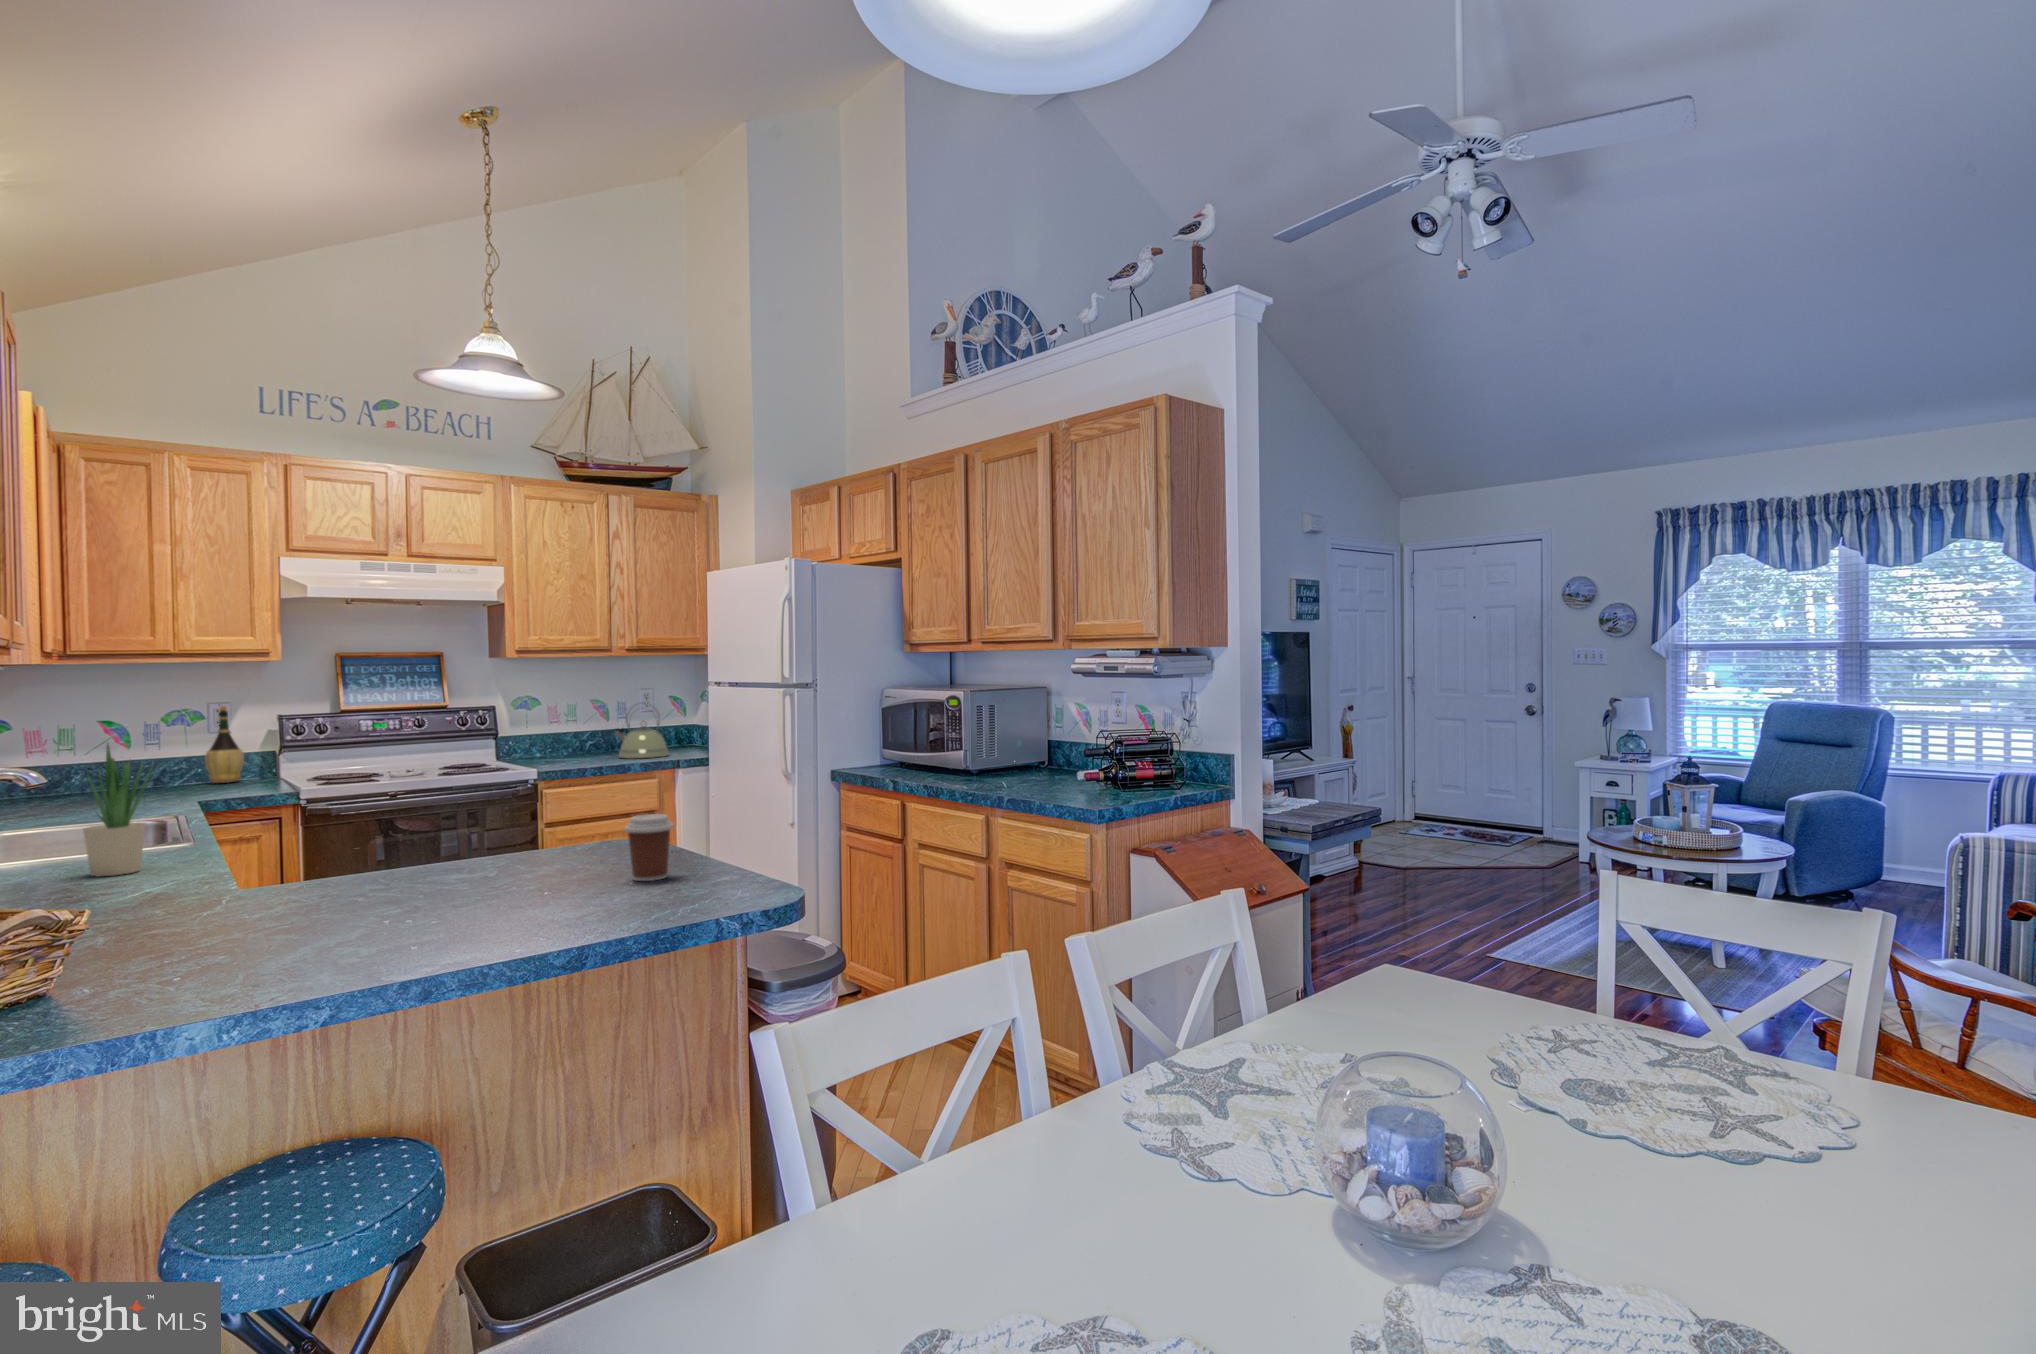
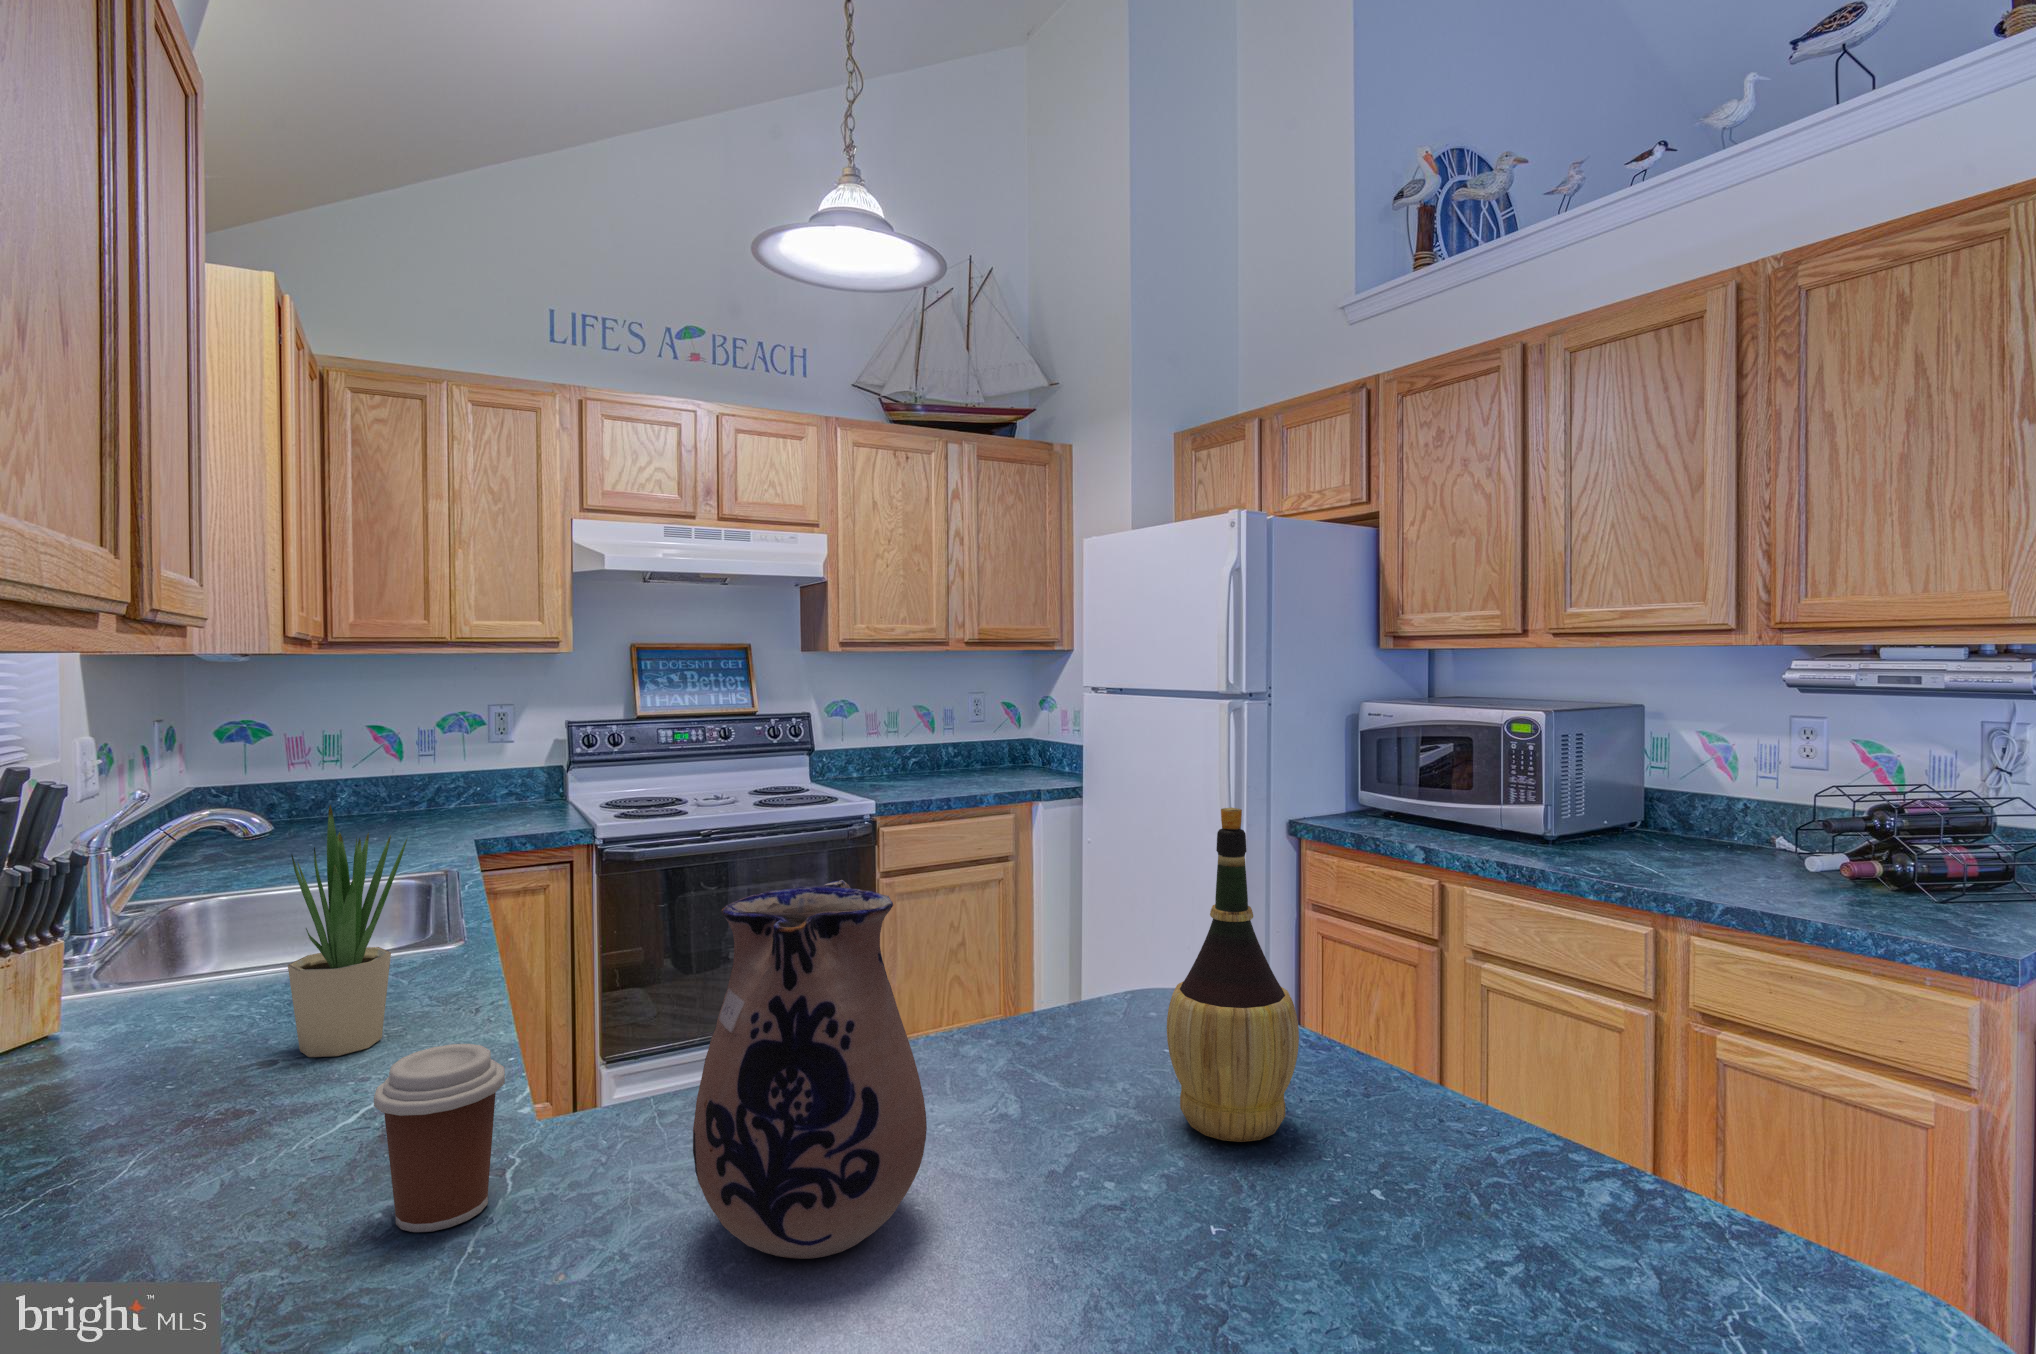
wine bottle: present [205,706,244,783] -> present [1167,808,1299,1142]
kettle: present [614,708,669,759] -> none [948,711,1018,785]
ceramic pitcher: none [299,756,411,897] -> present [693,880,927,1259]
coffee cup: present [625,814,674,881] -> present [374,1044,505,1232]

